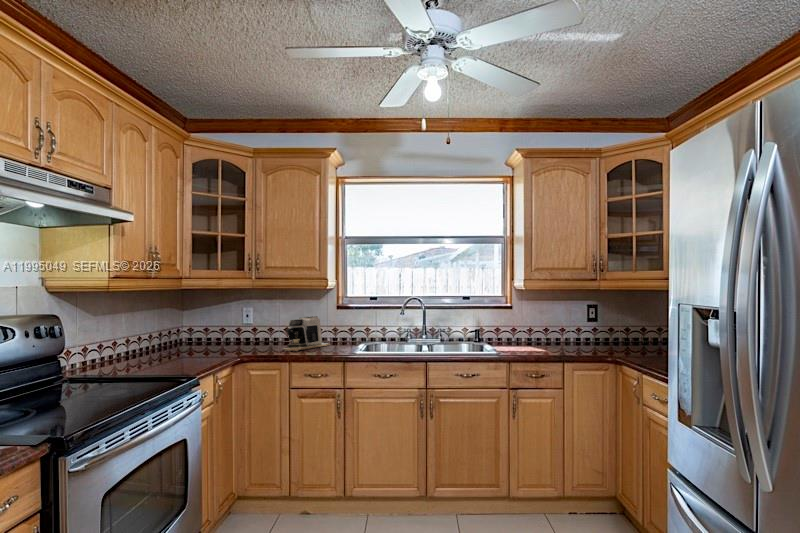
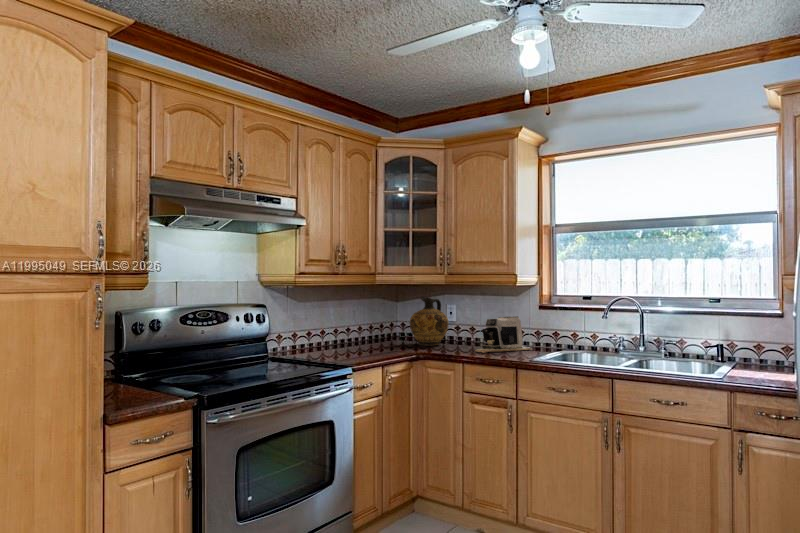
ceramic jug: none [208,301,249,349] -> present [410,297,449,345]

